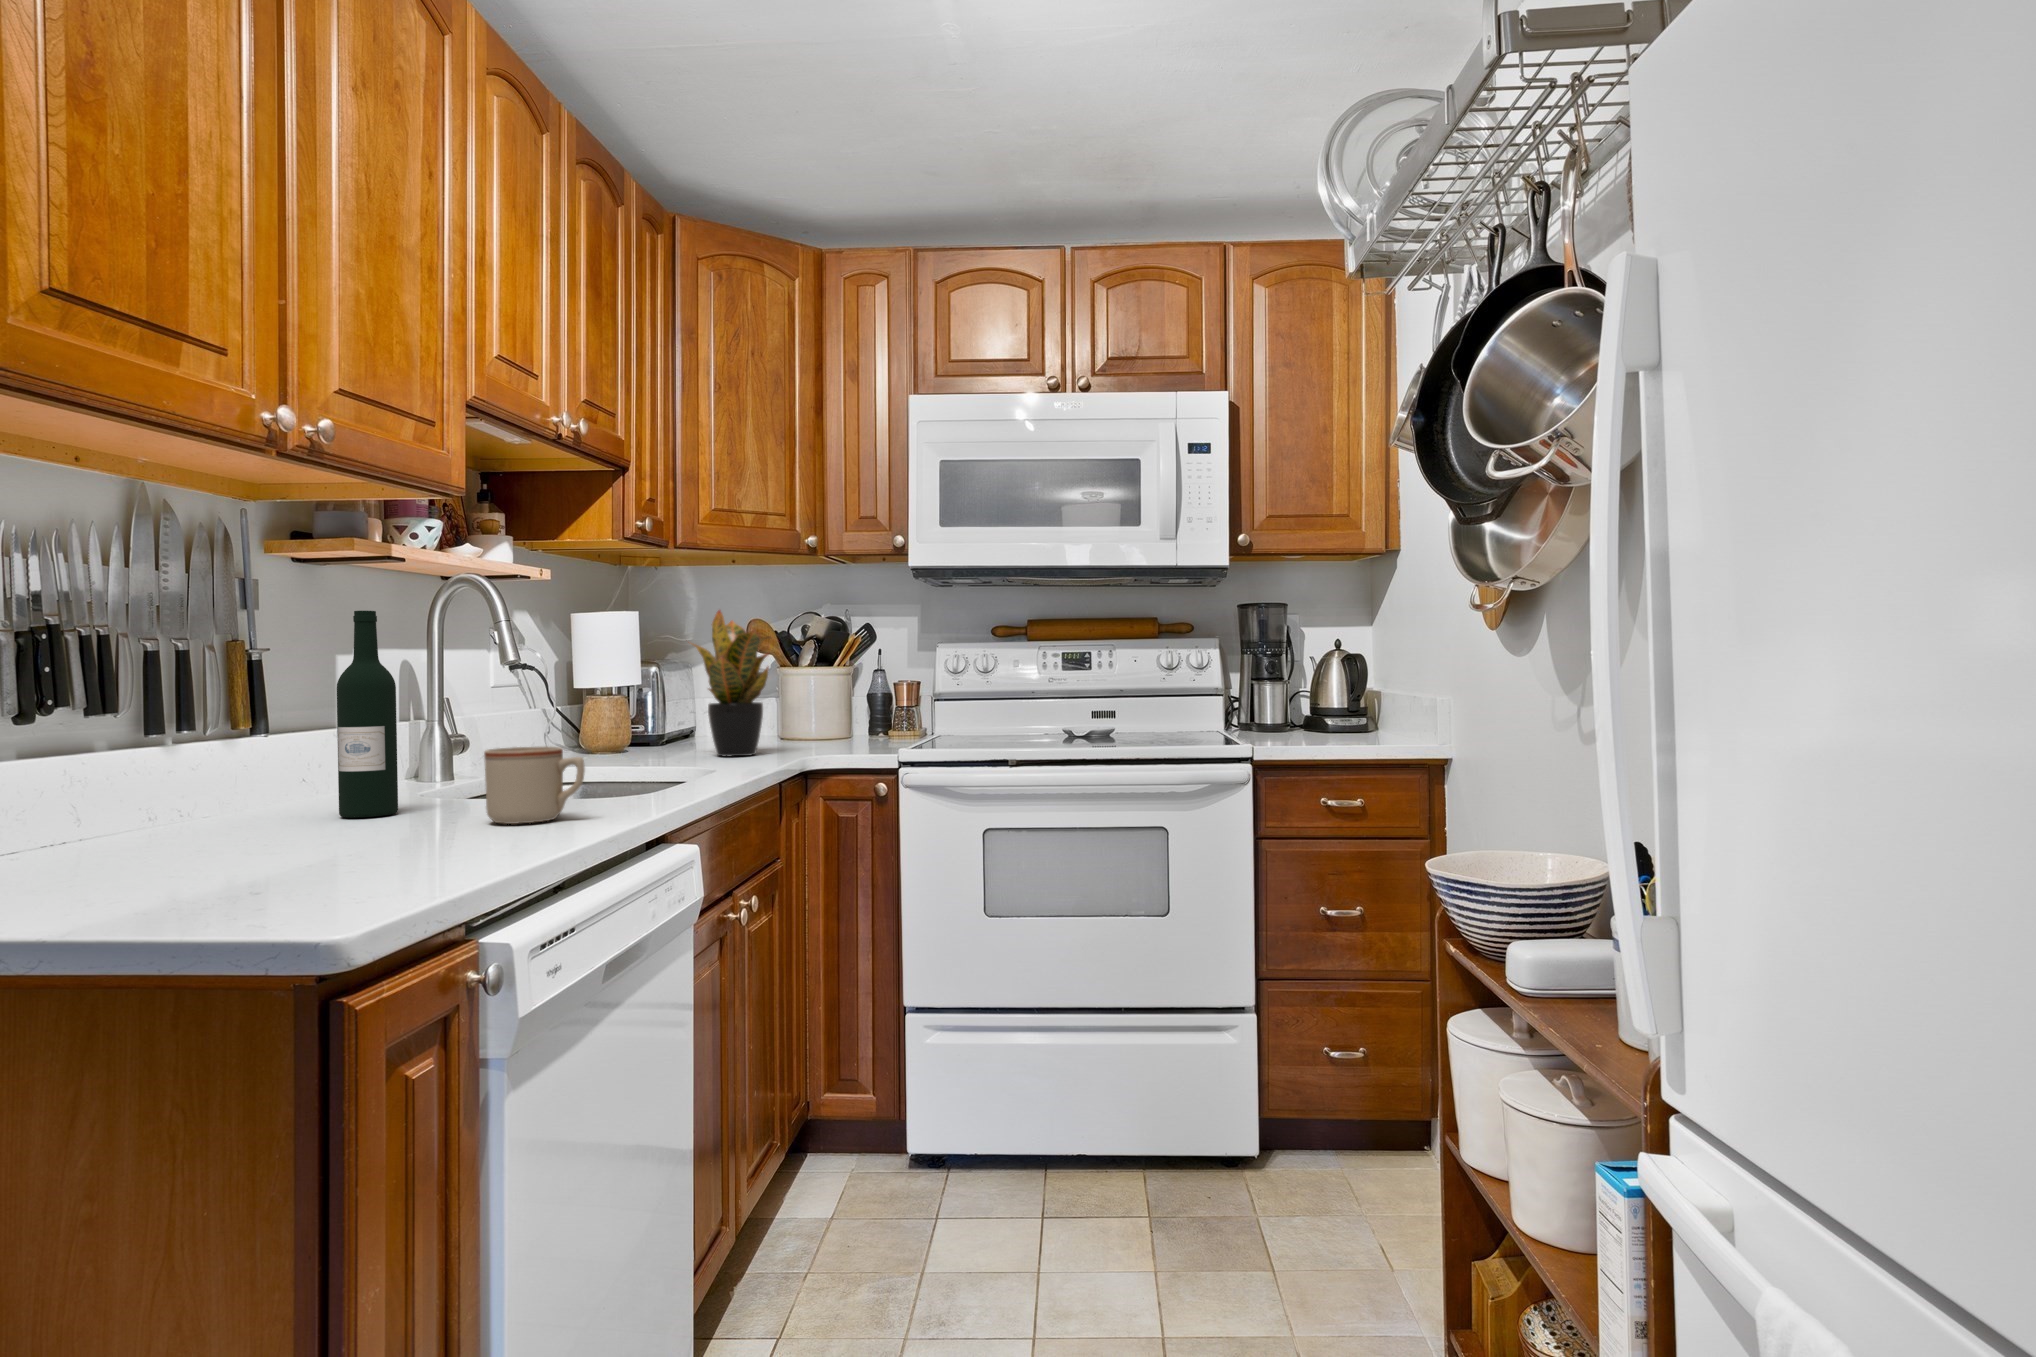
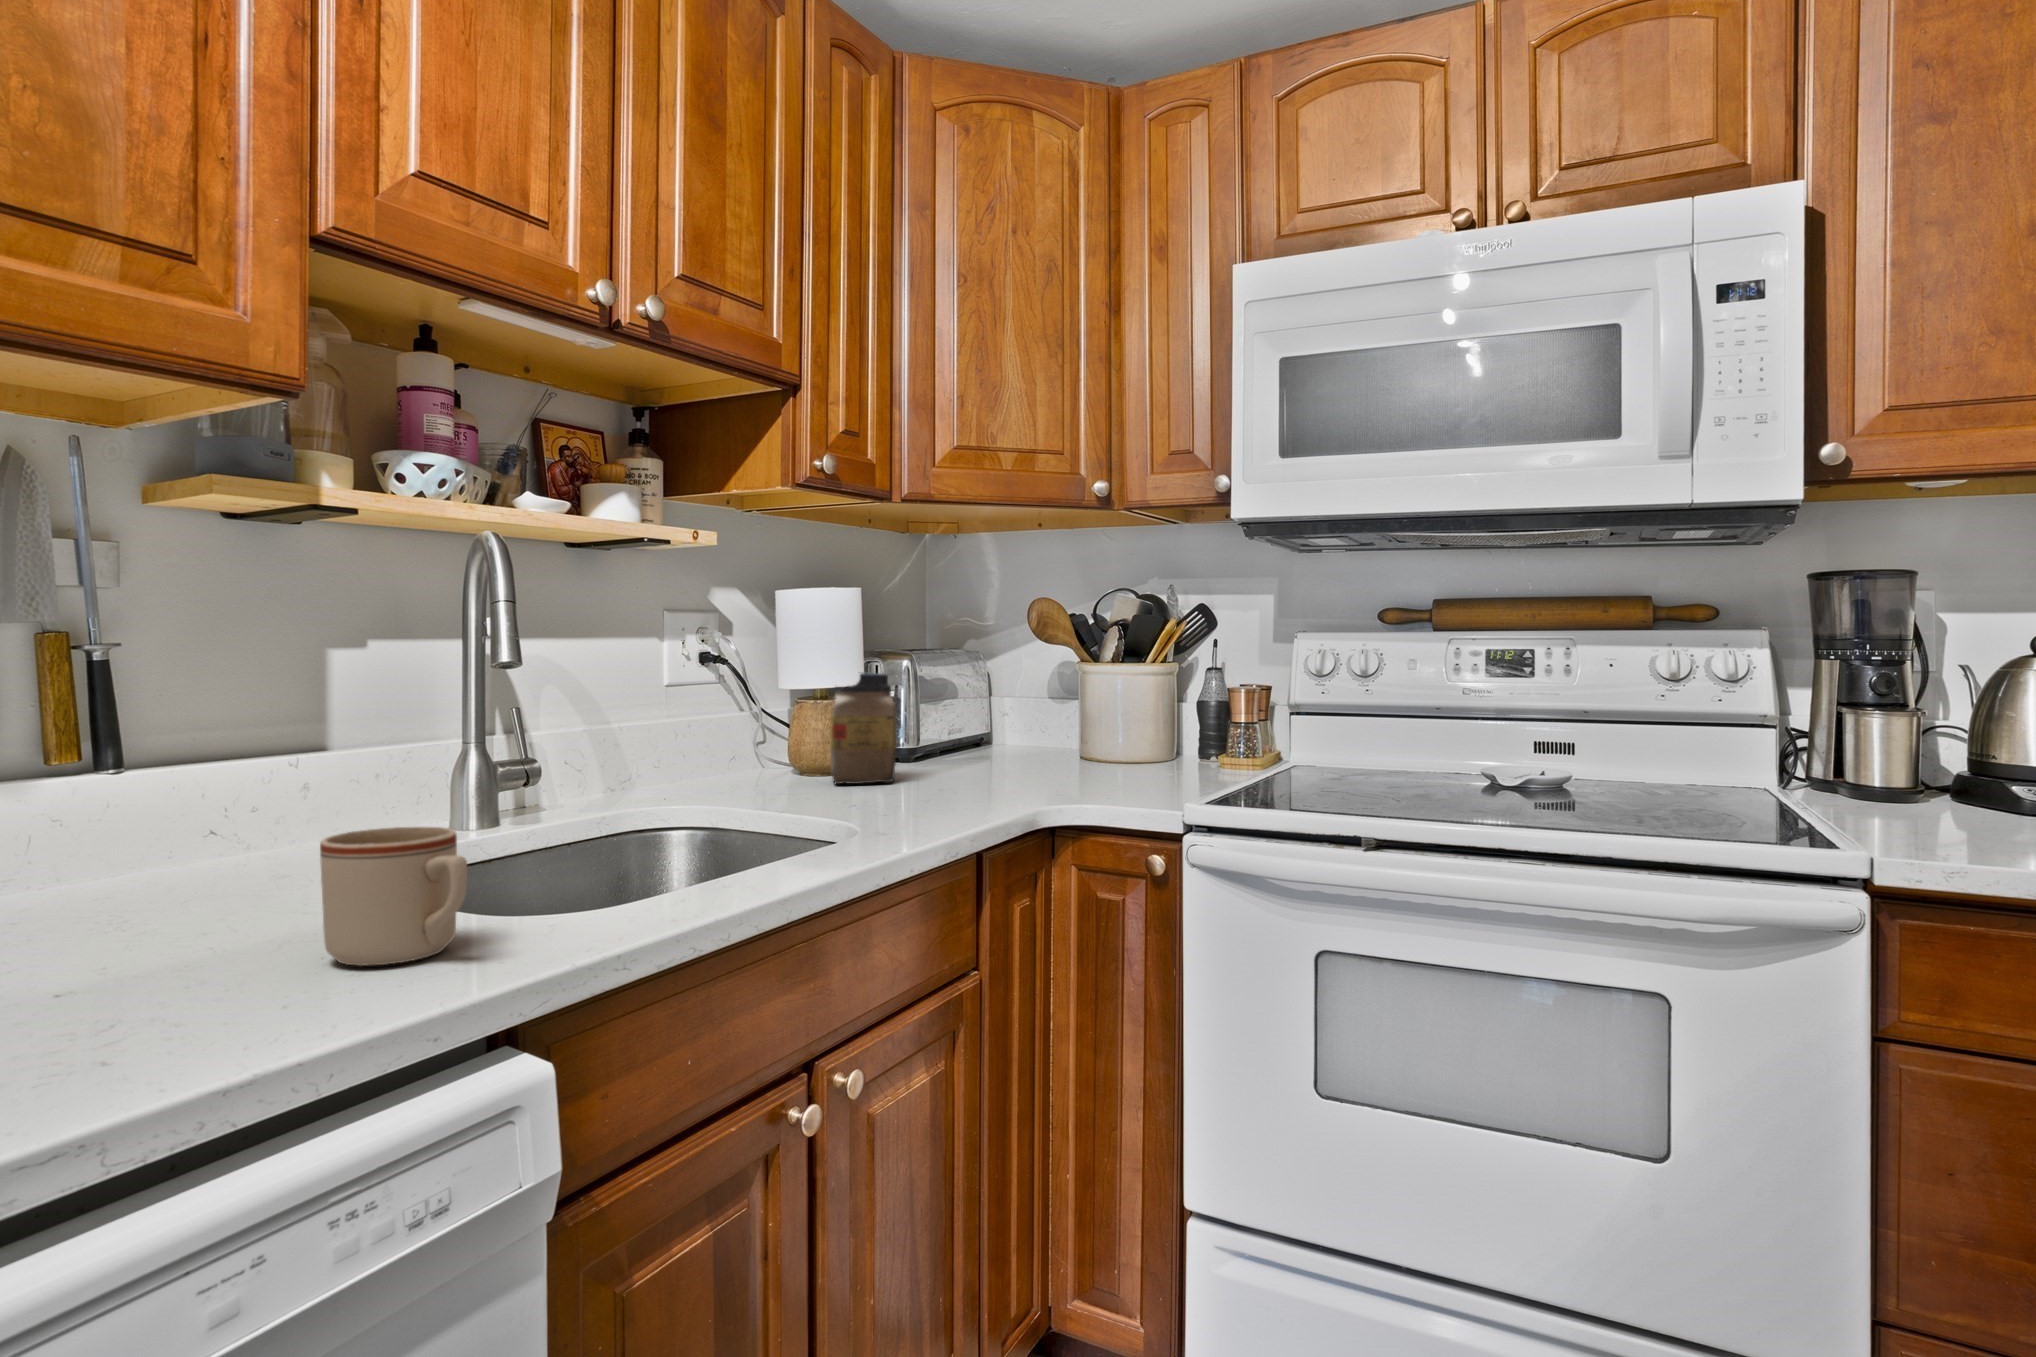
potted plant: present [692,610,771,756] -> none [903,583,1045,797]
wine bottle: present [337,611,398,818] -> none [233,605,327,912]
jar: none [603,672,661,756] -> present [830,672,896,784]

